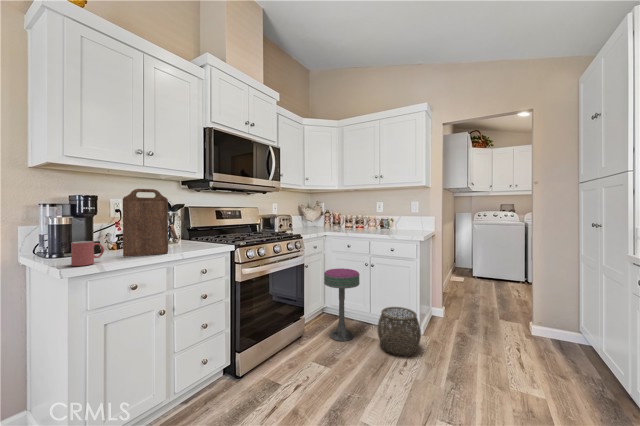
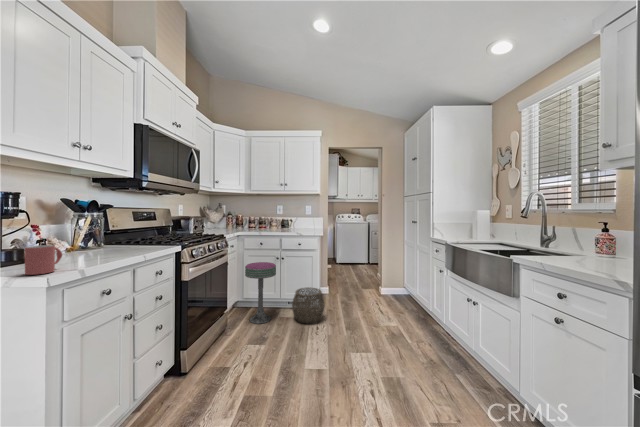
cutting board: present [123,189,168,257] -> none [75,187,127,262]

